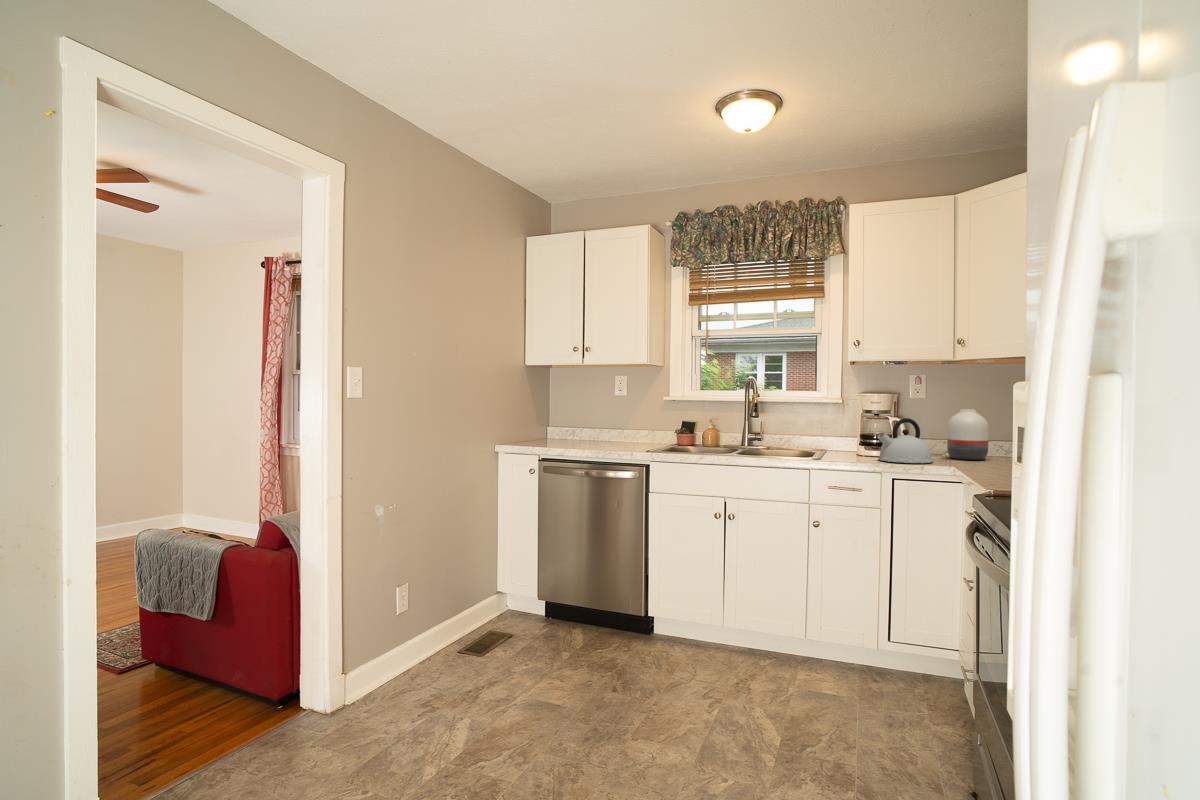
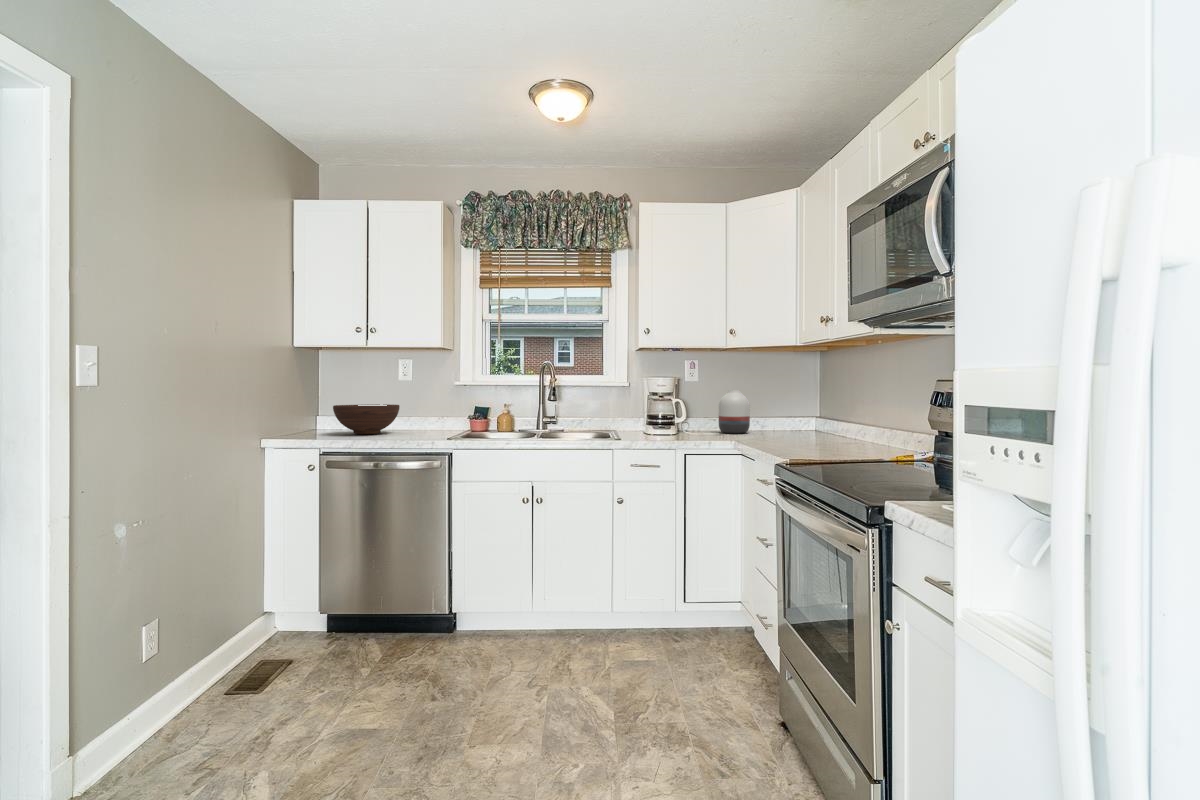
fruit bowl: none [558,416,613,443] -> present [333,404,400,434]
kettle: present [878,418,933,463] -> none [669,398,713,438]

